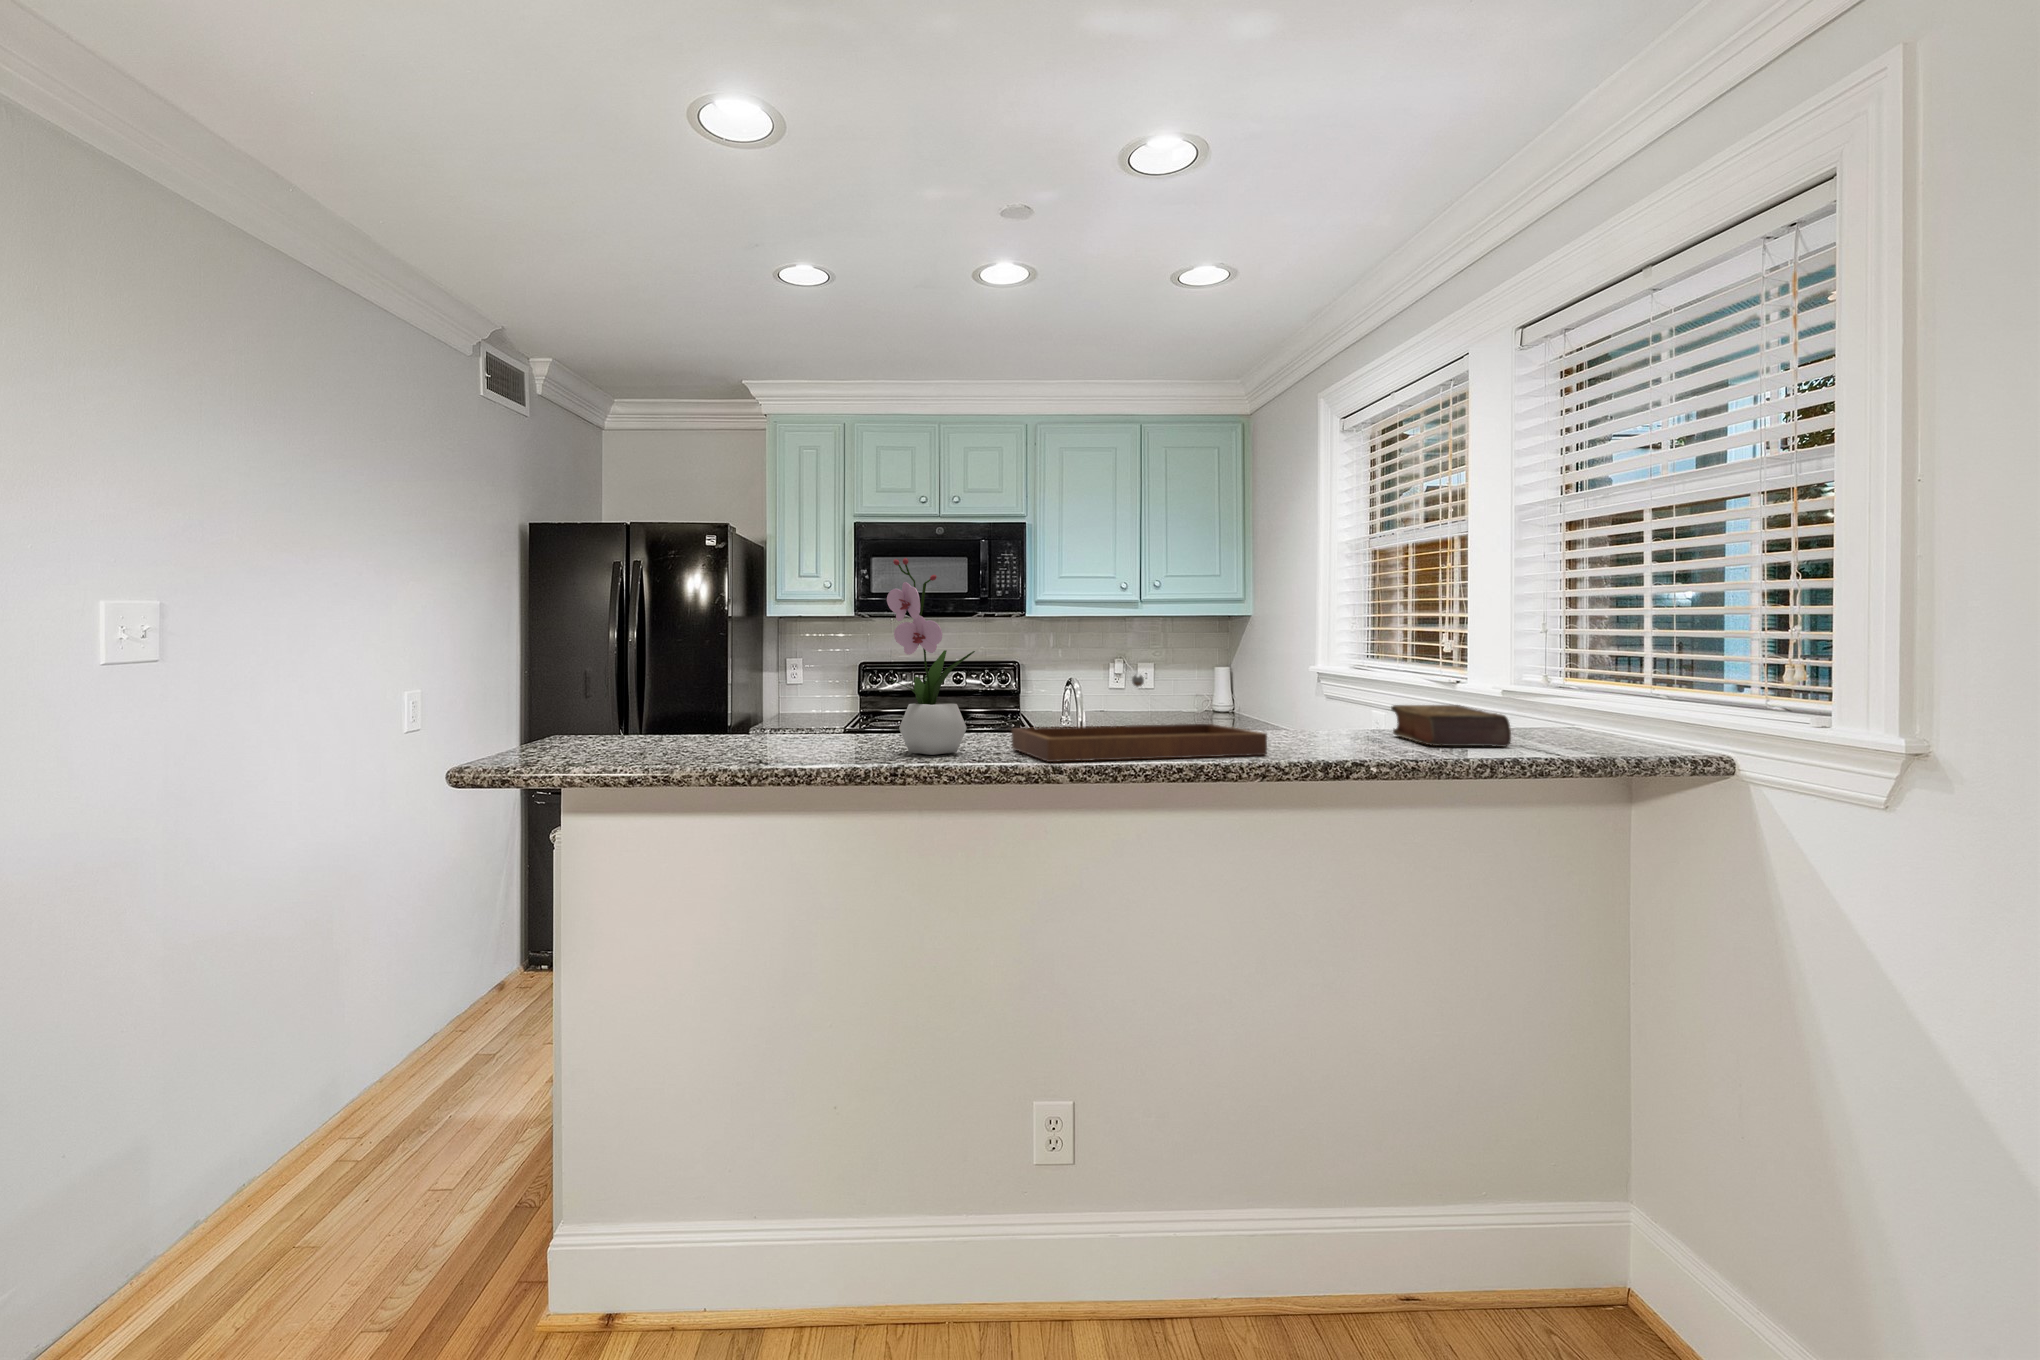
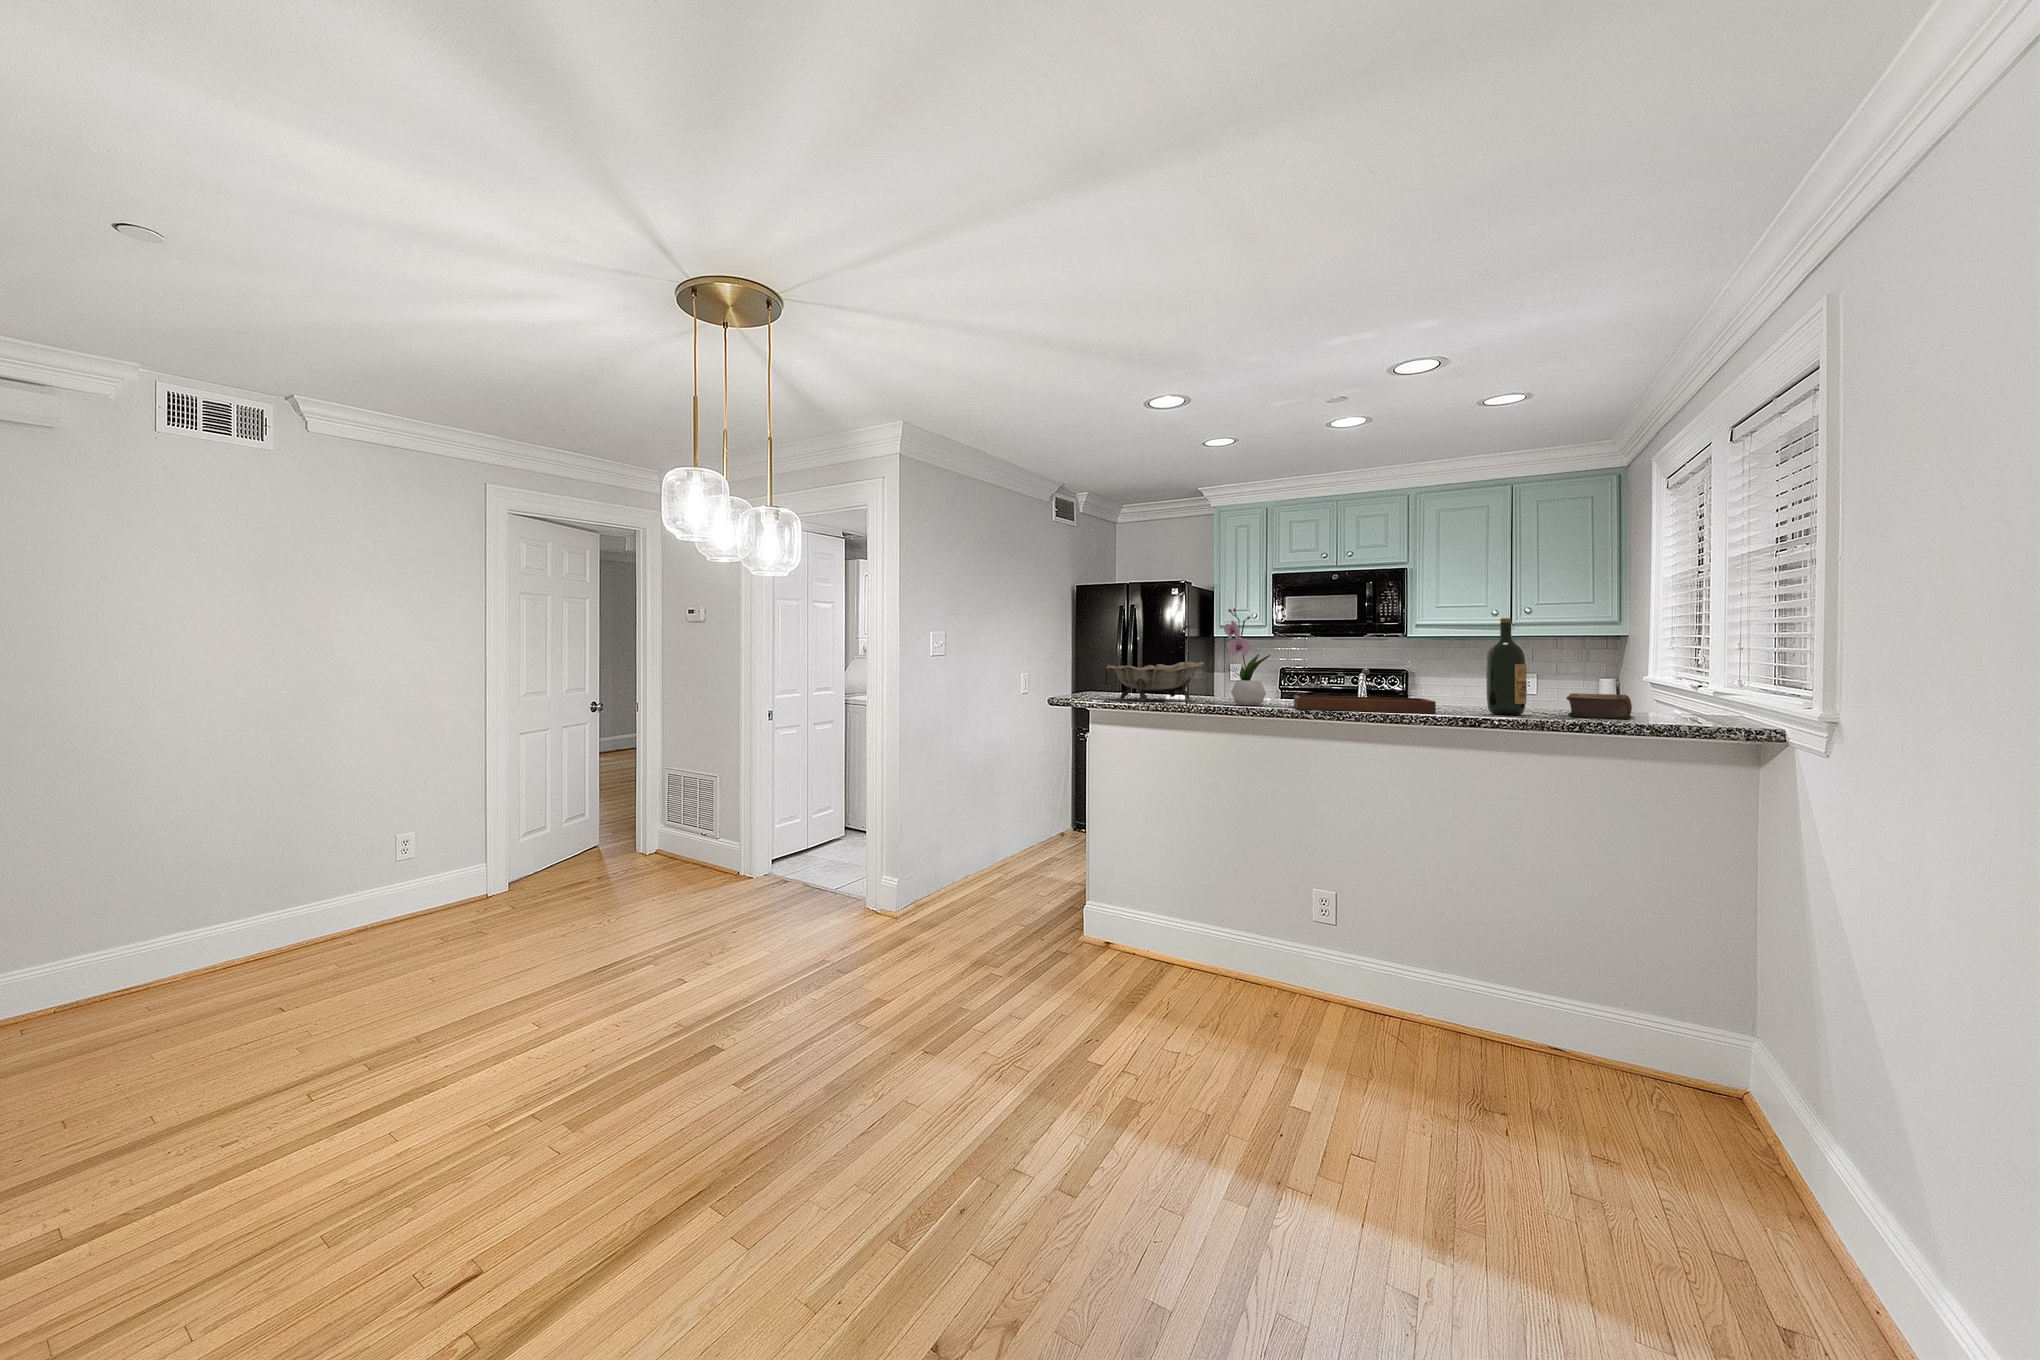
wine bottle: none [1318,585,1377,749] -> present [1486,618,1527,715]
decorative bowl: none [627,665,830,756] -> present [1106,662,1204,701]

